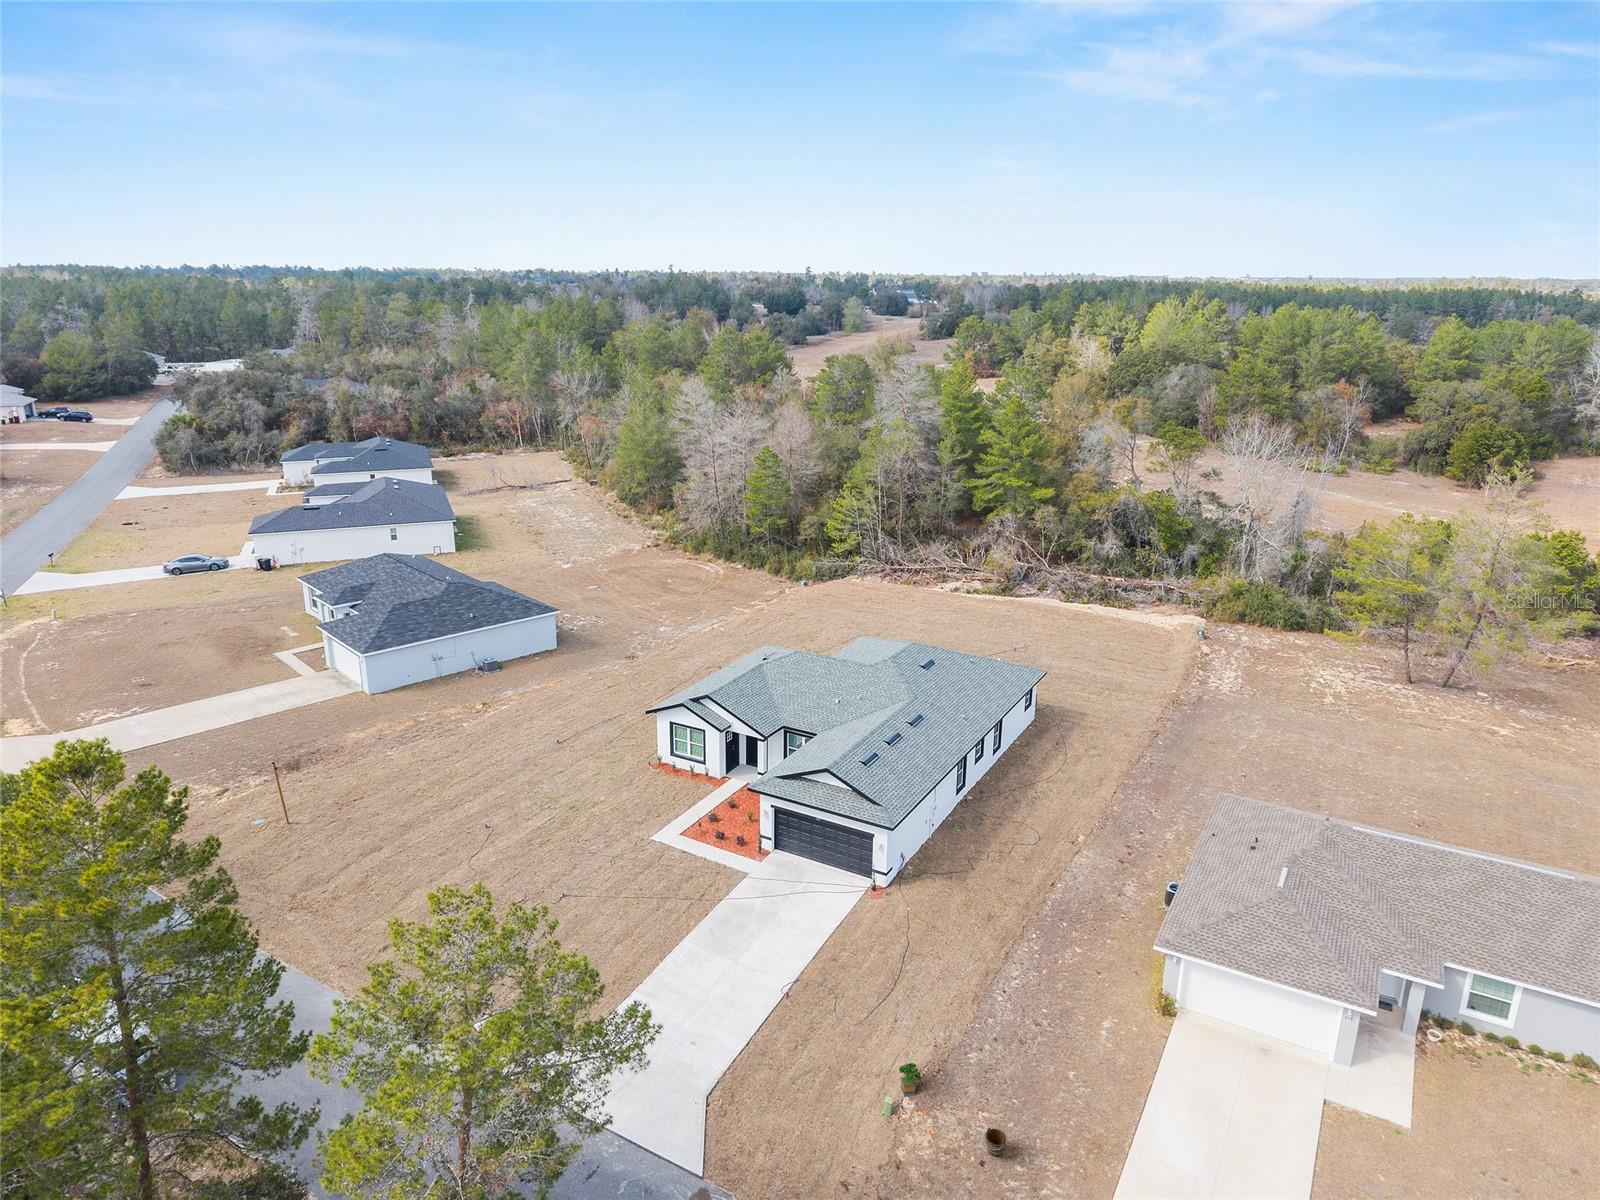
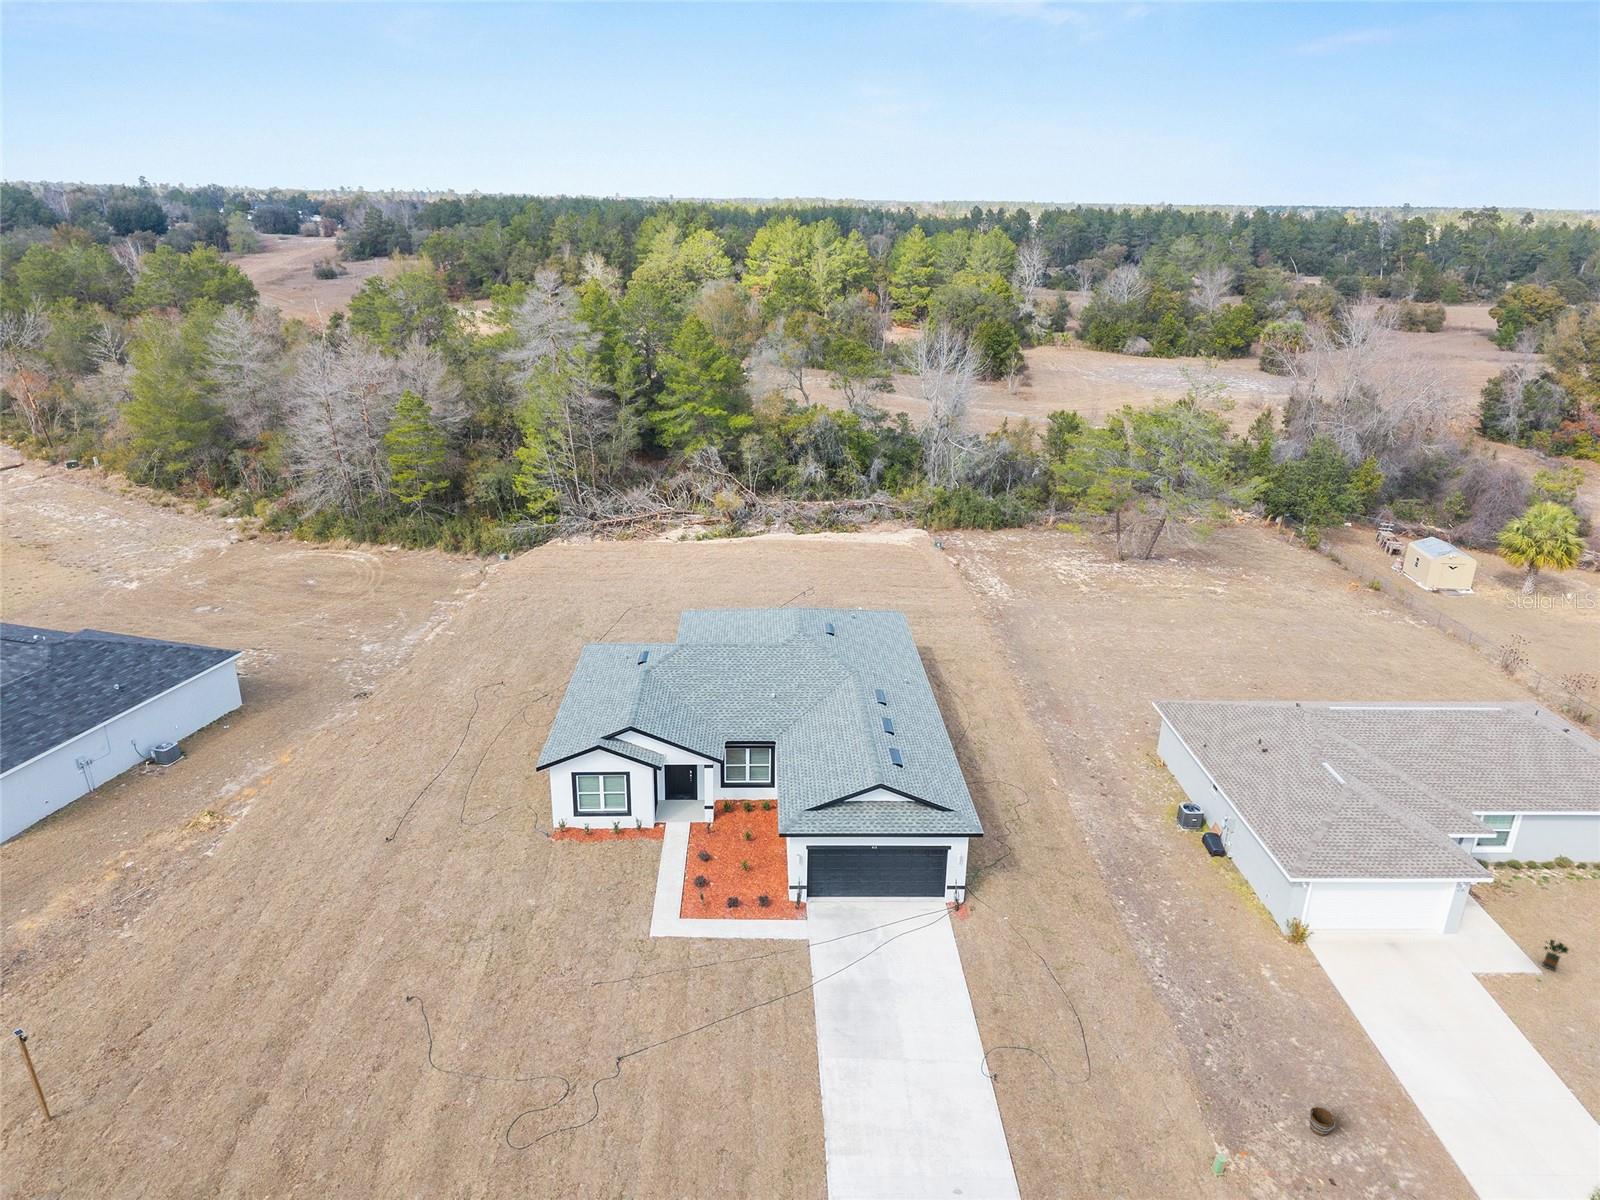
potted tree: present [899,1063,921,1097] -> present [1543,940,1568,971]

